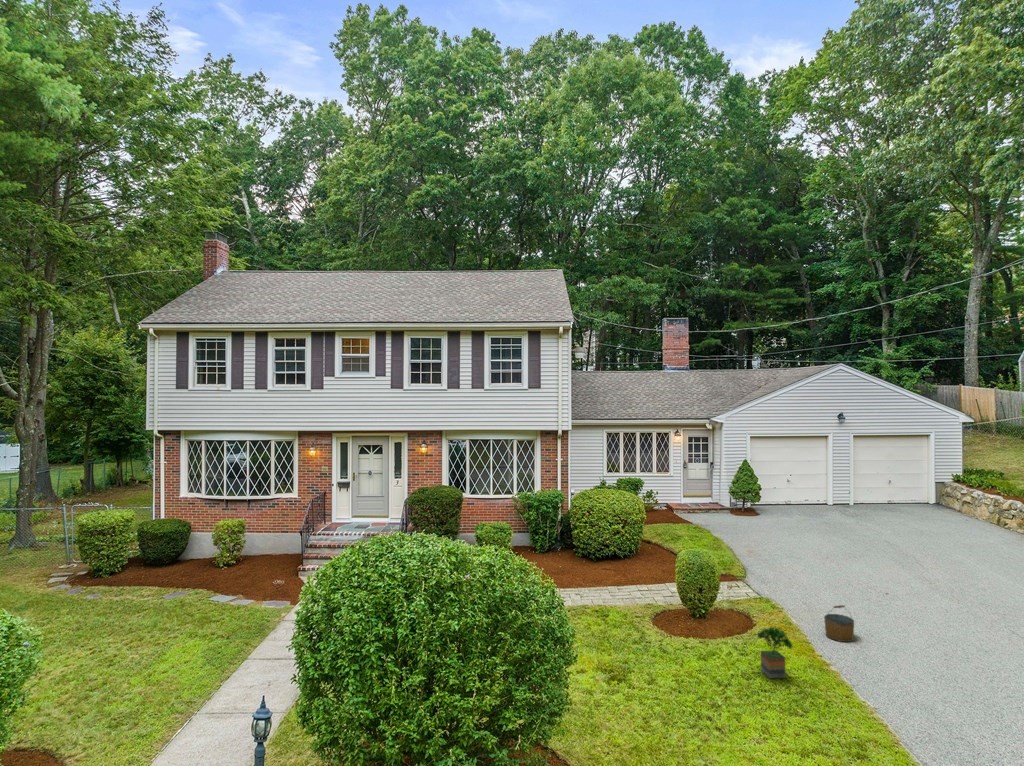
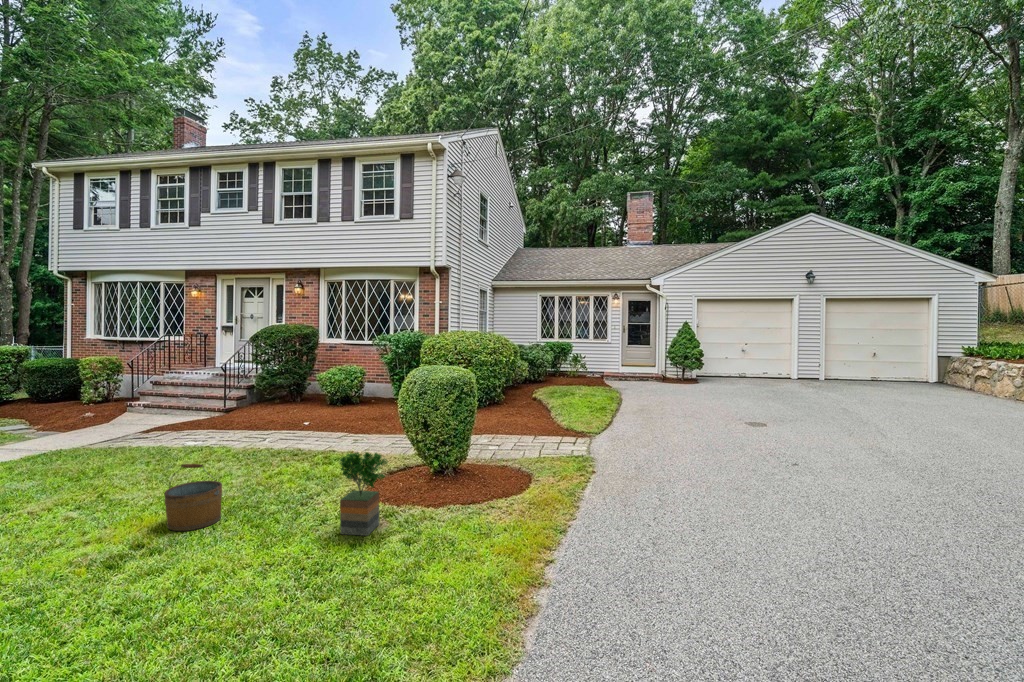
bucket: present [824,605,854,642] -> present [164,464,222,531]

